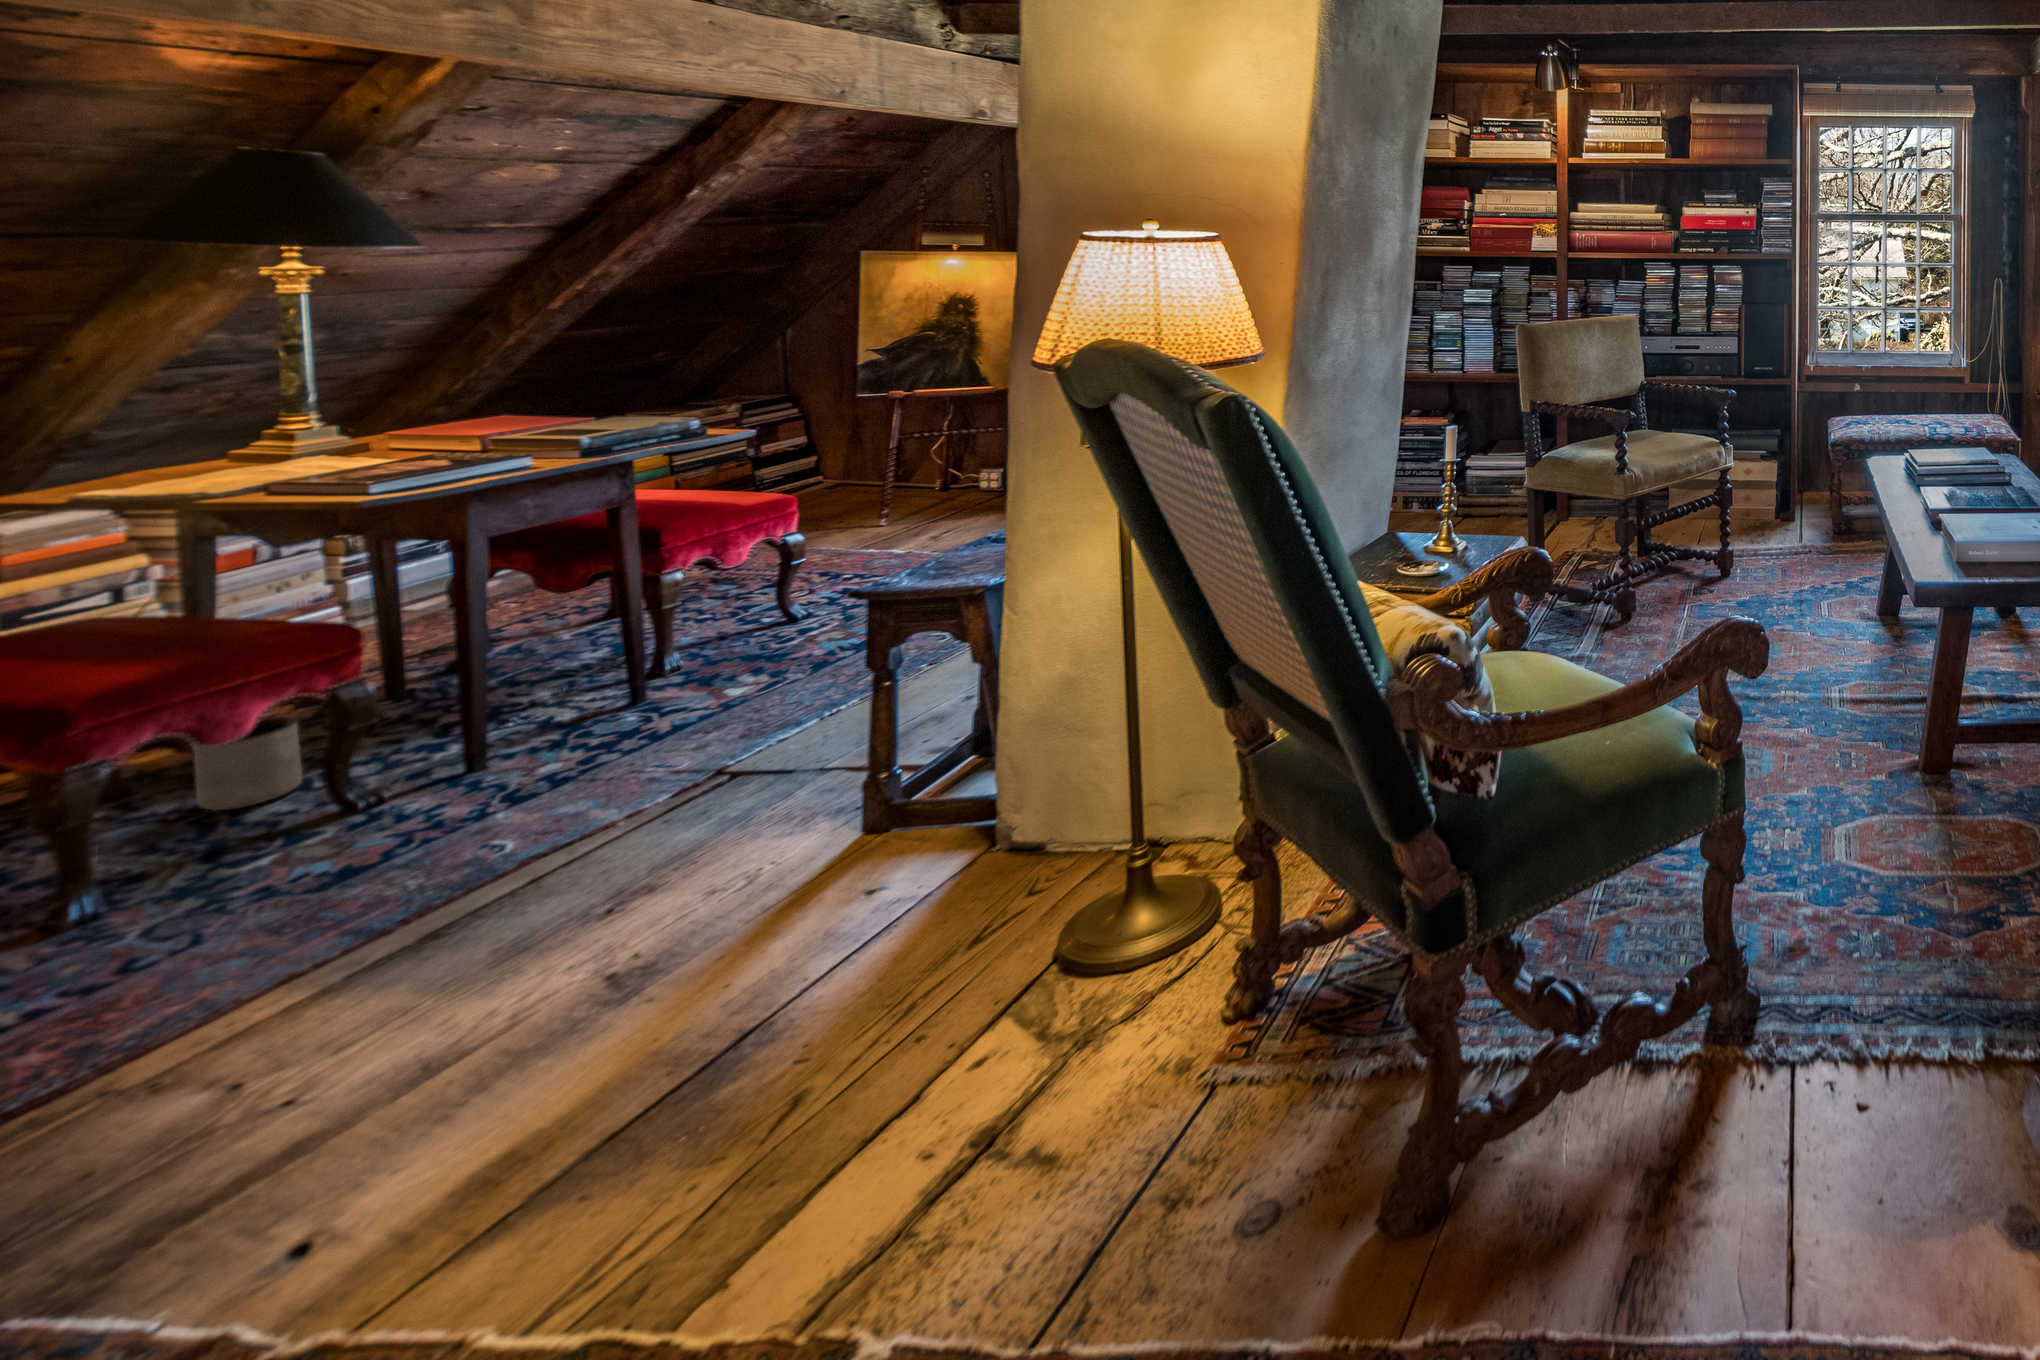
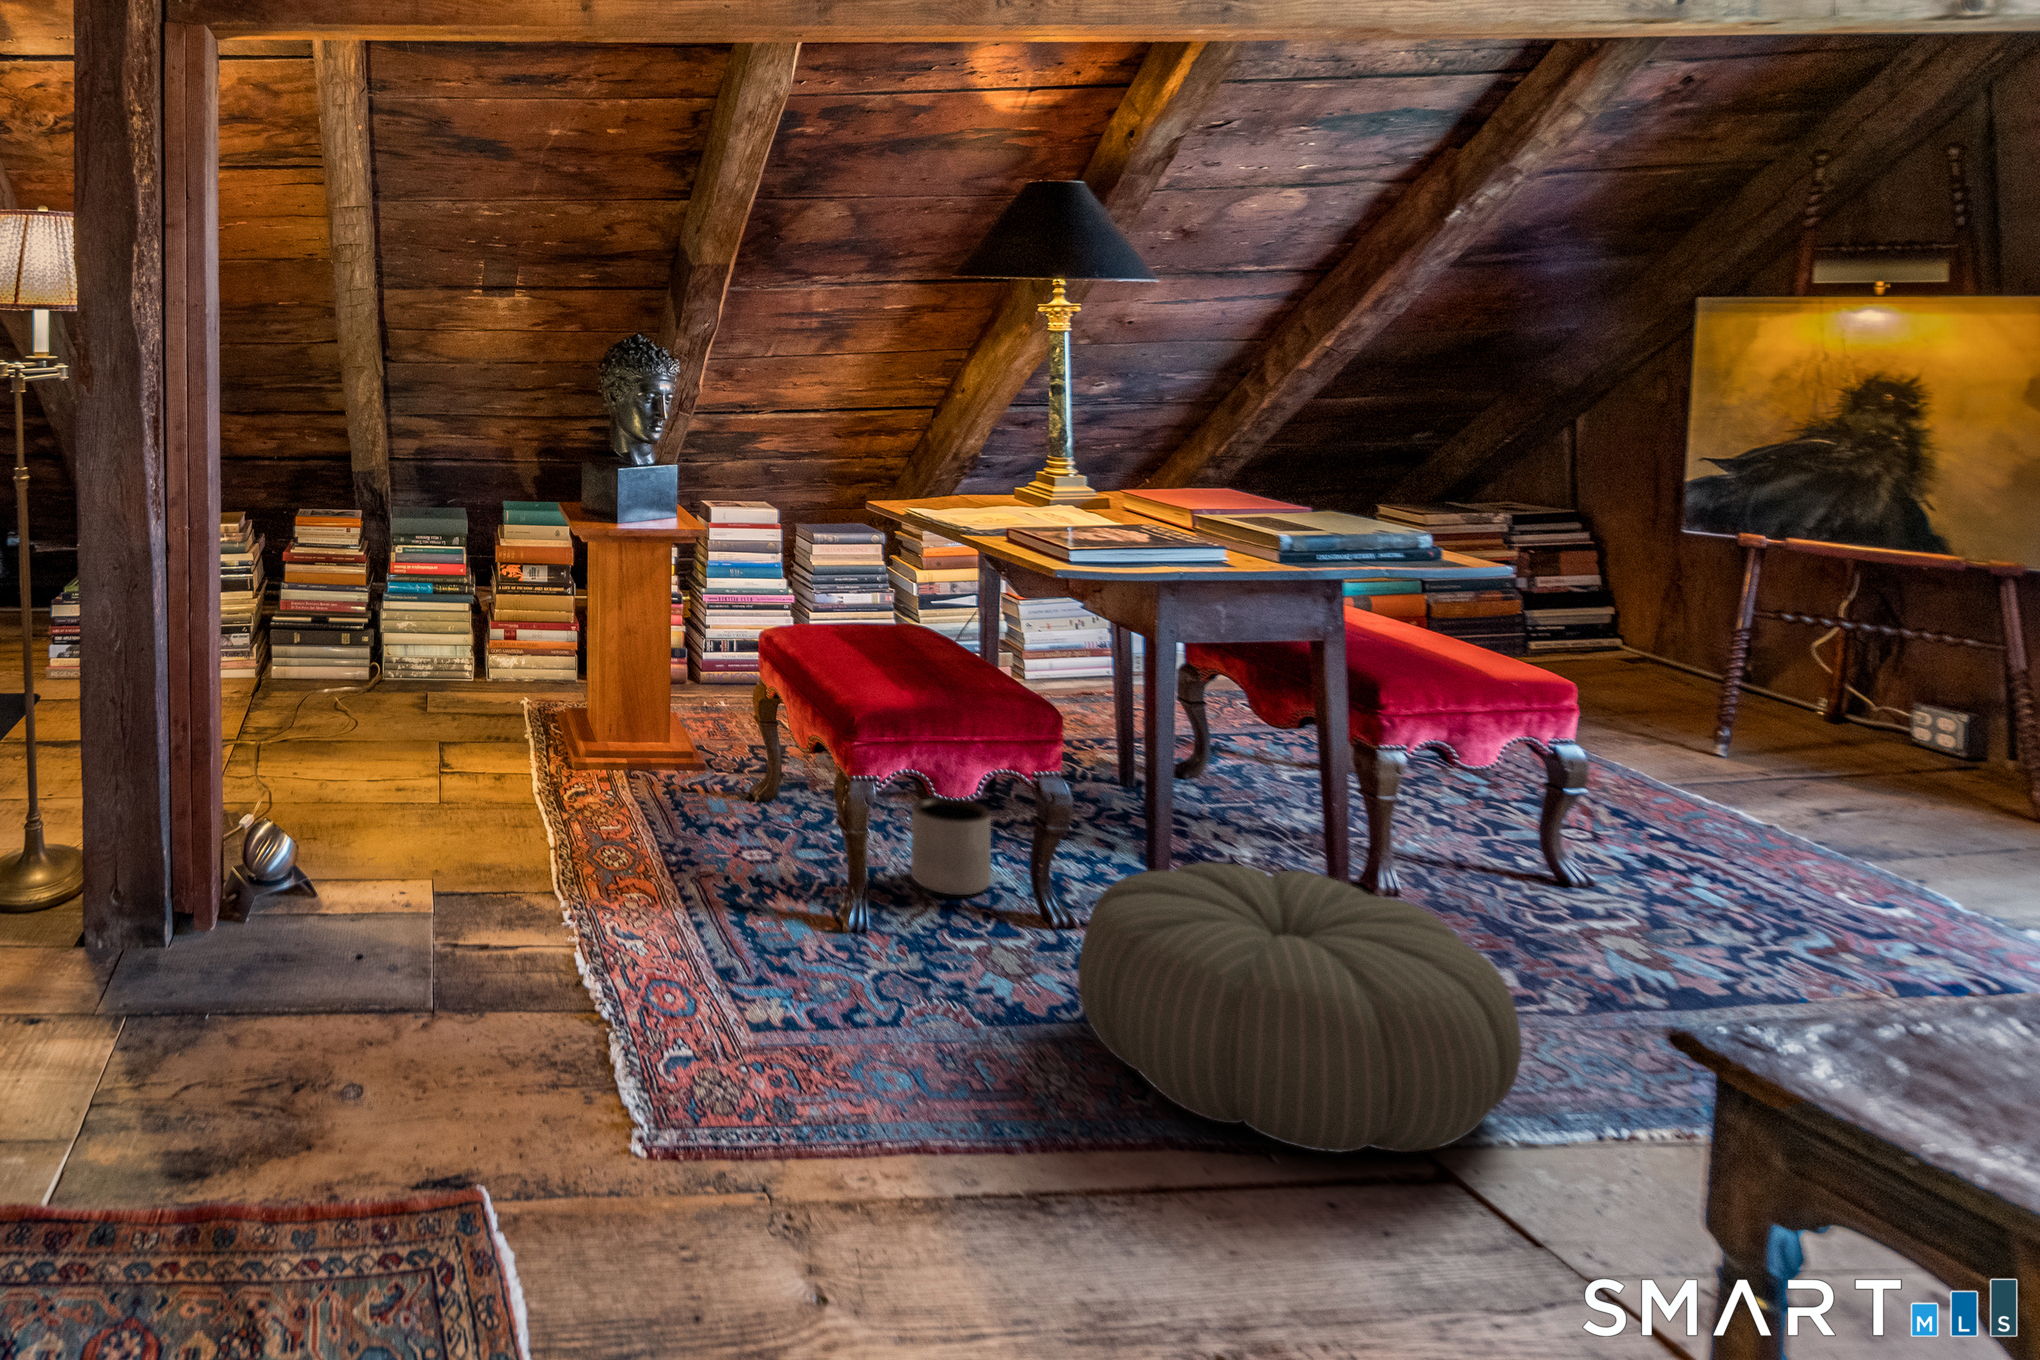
pouf: none [425,657,769,850] -> present [1078,863,1522,1153]

